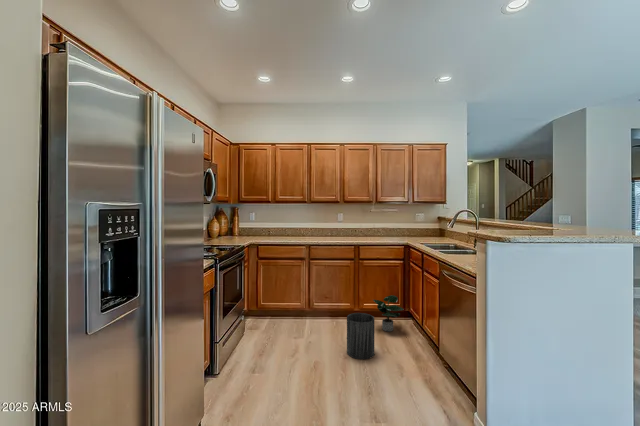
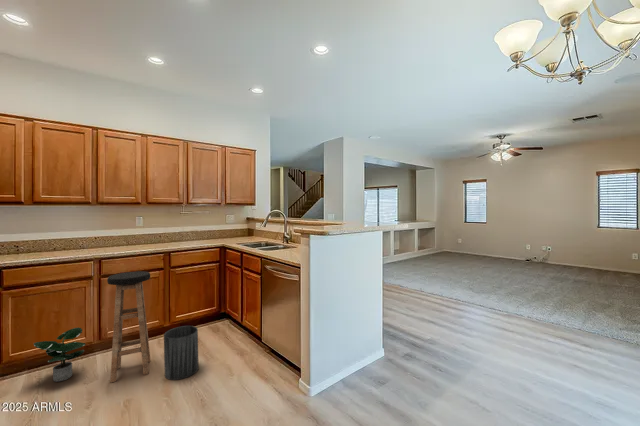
bar stool: none [310,259,340,346] -> present [107,271,150,383]
potted plant: present [373,295,404,332] -> present [34,327,85,382]

